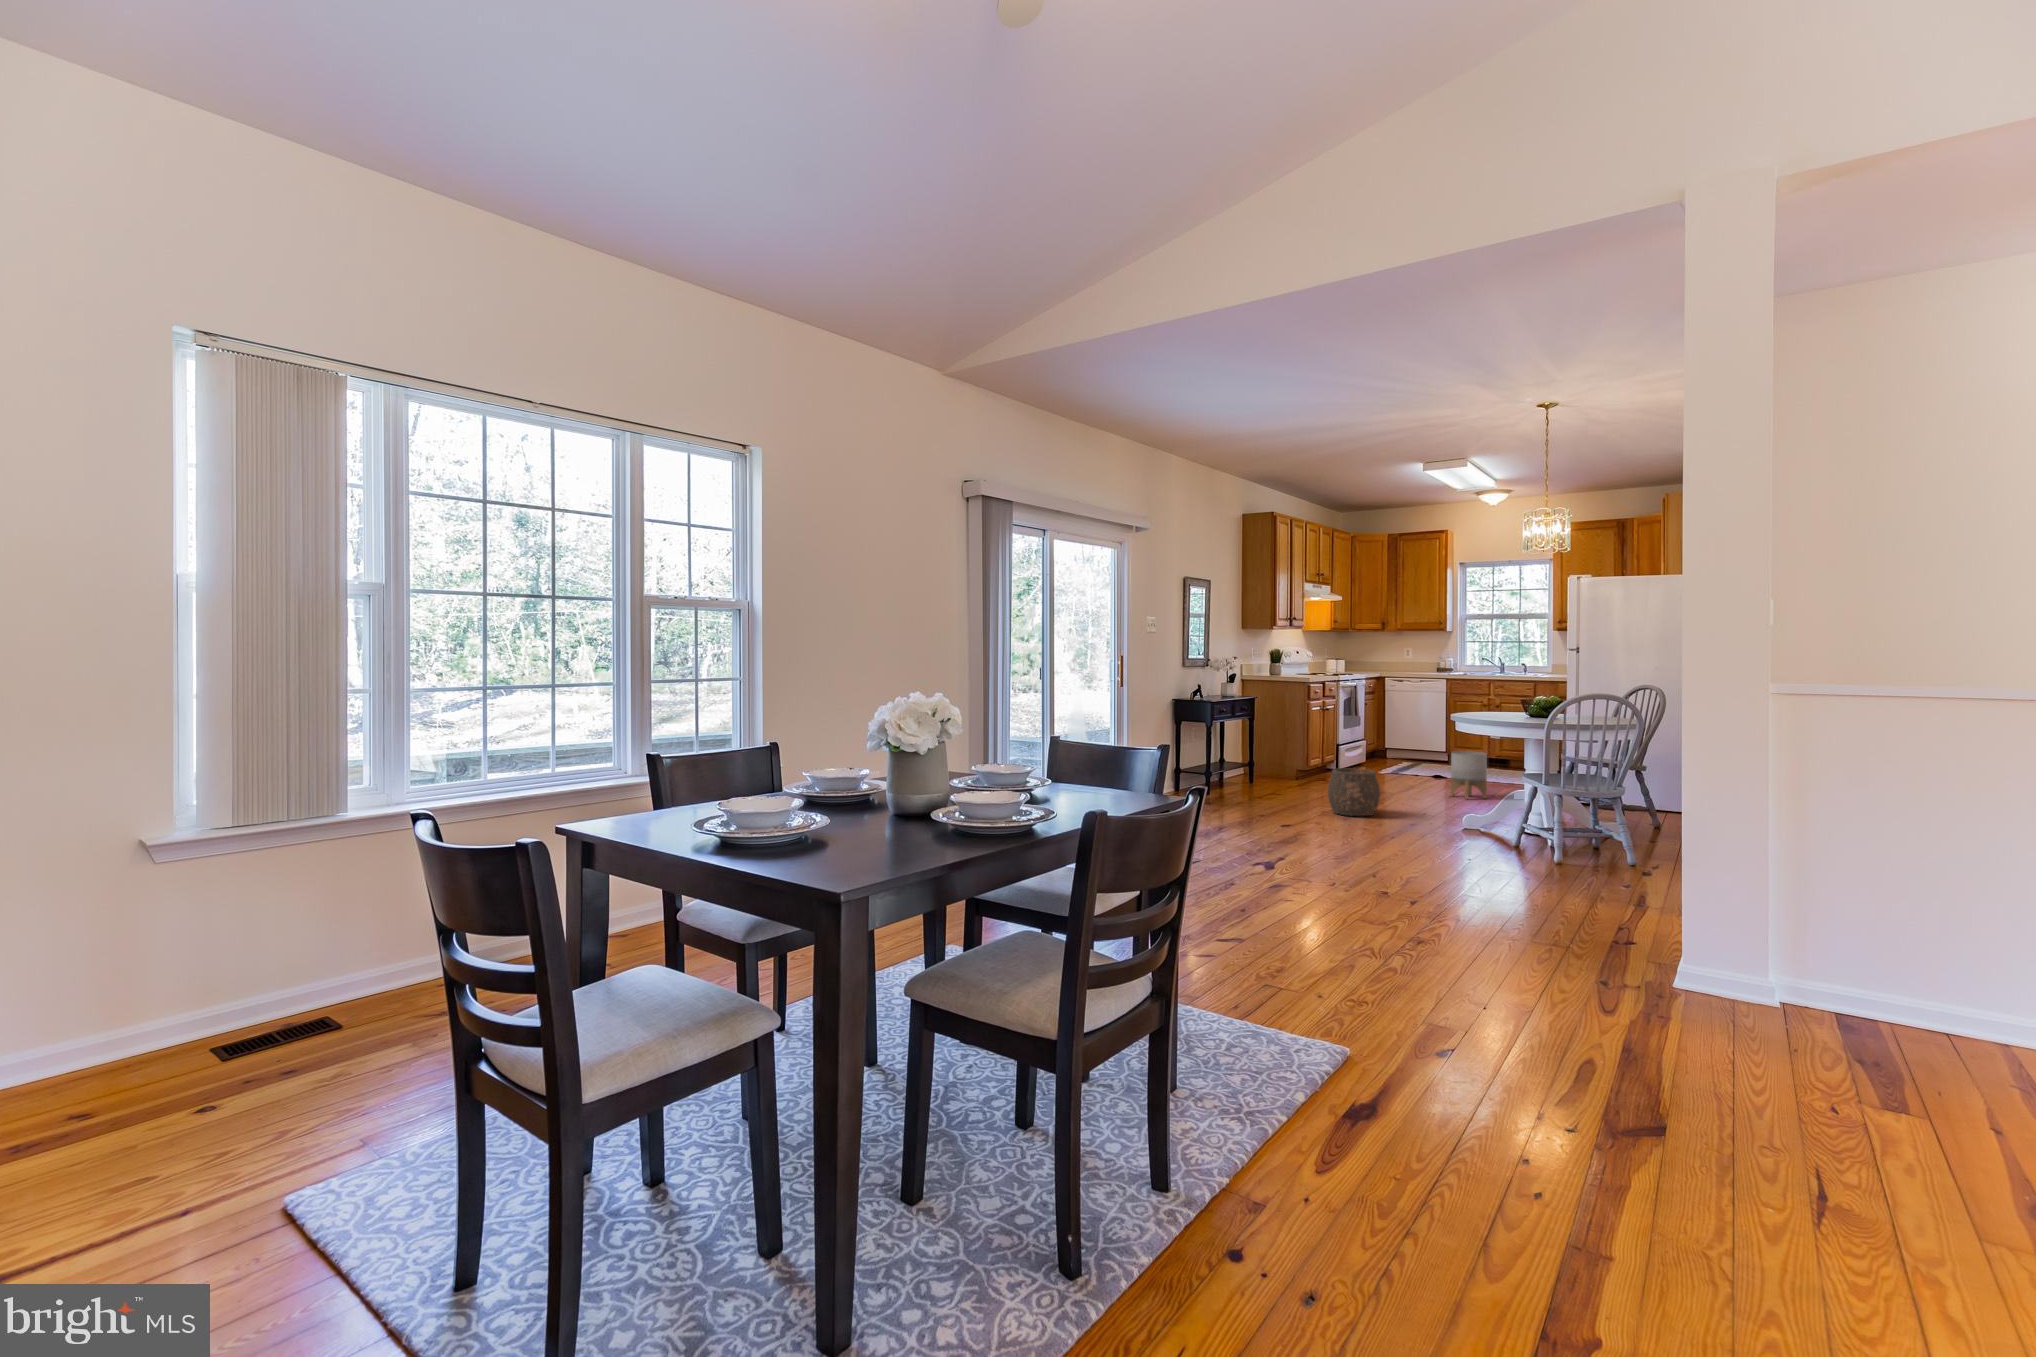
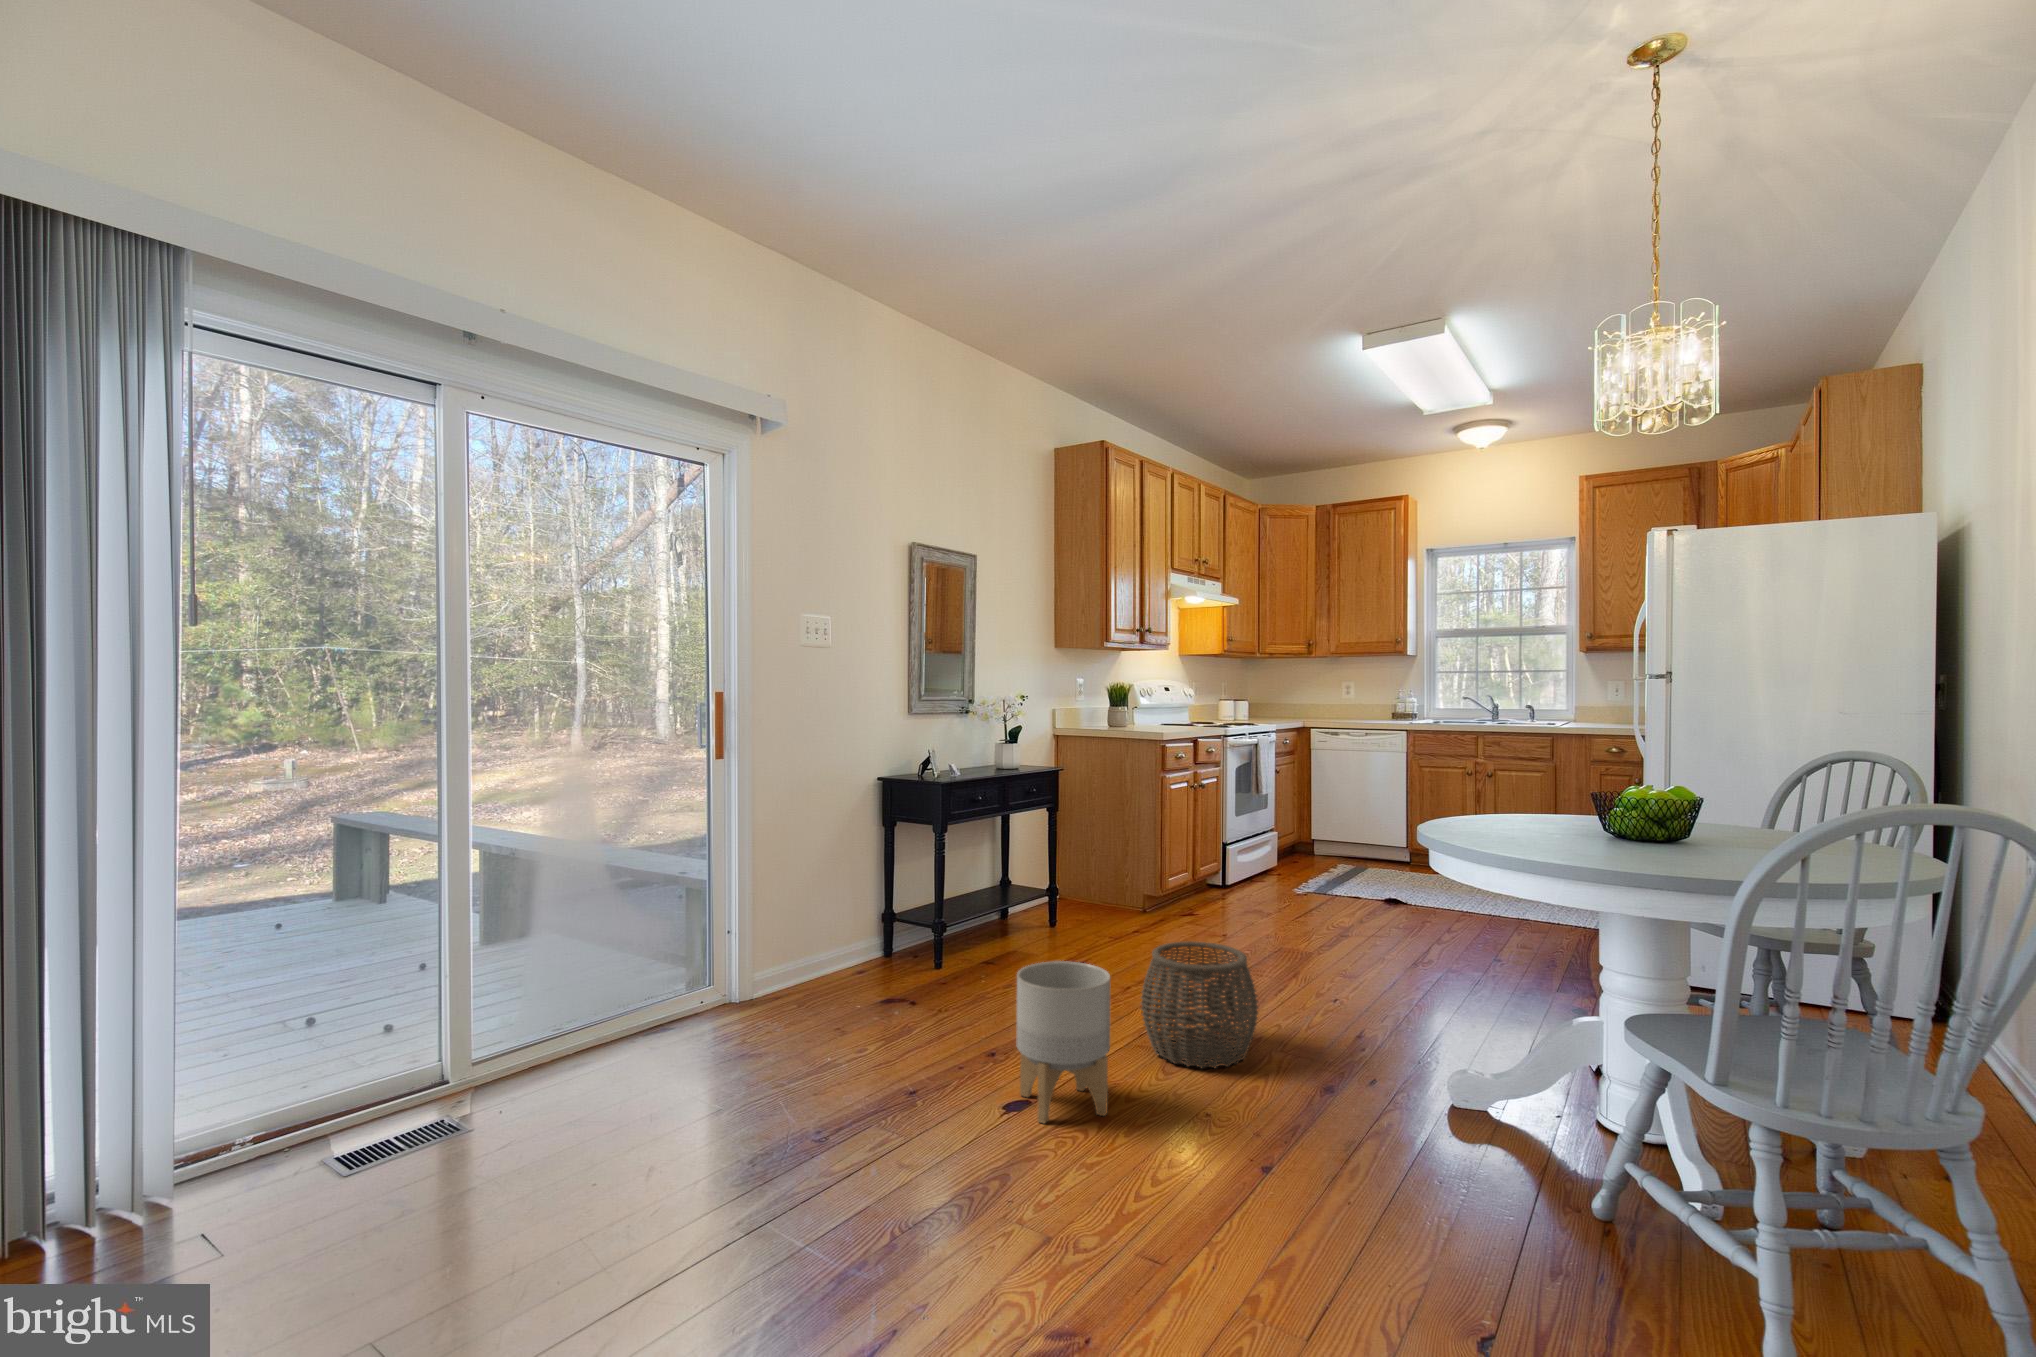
planter: present [1451,751,1487,799] -> present [1016,961,1110,1123]

